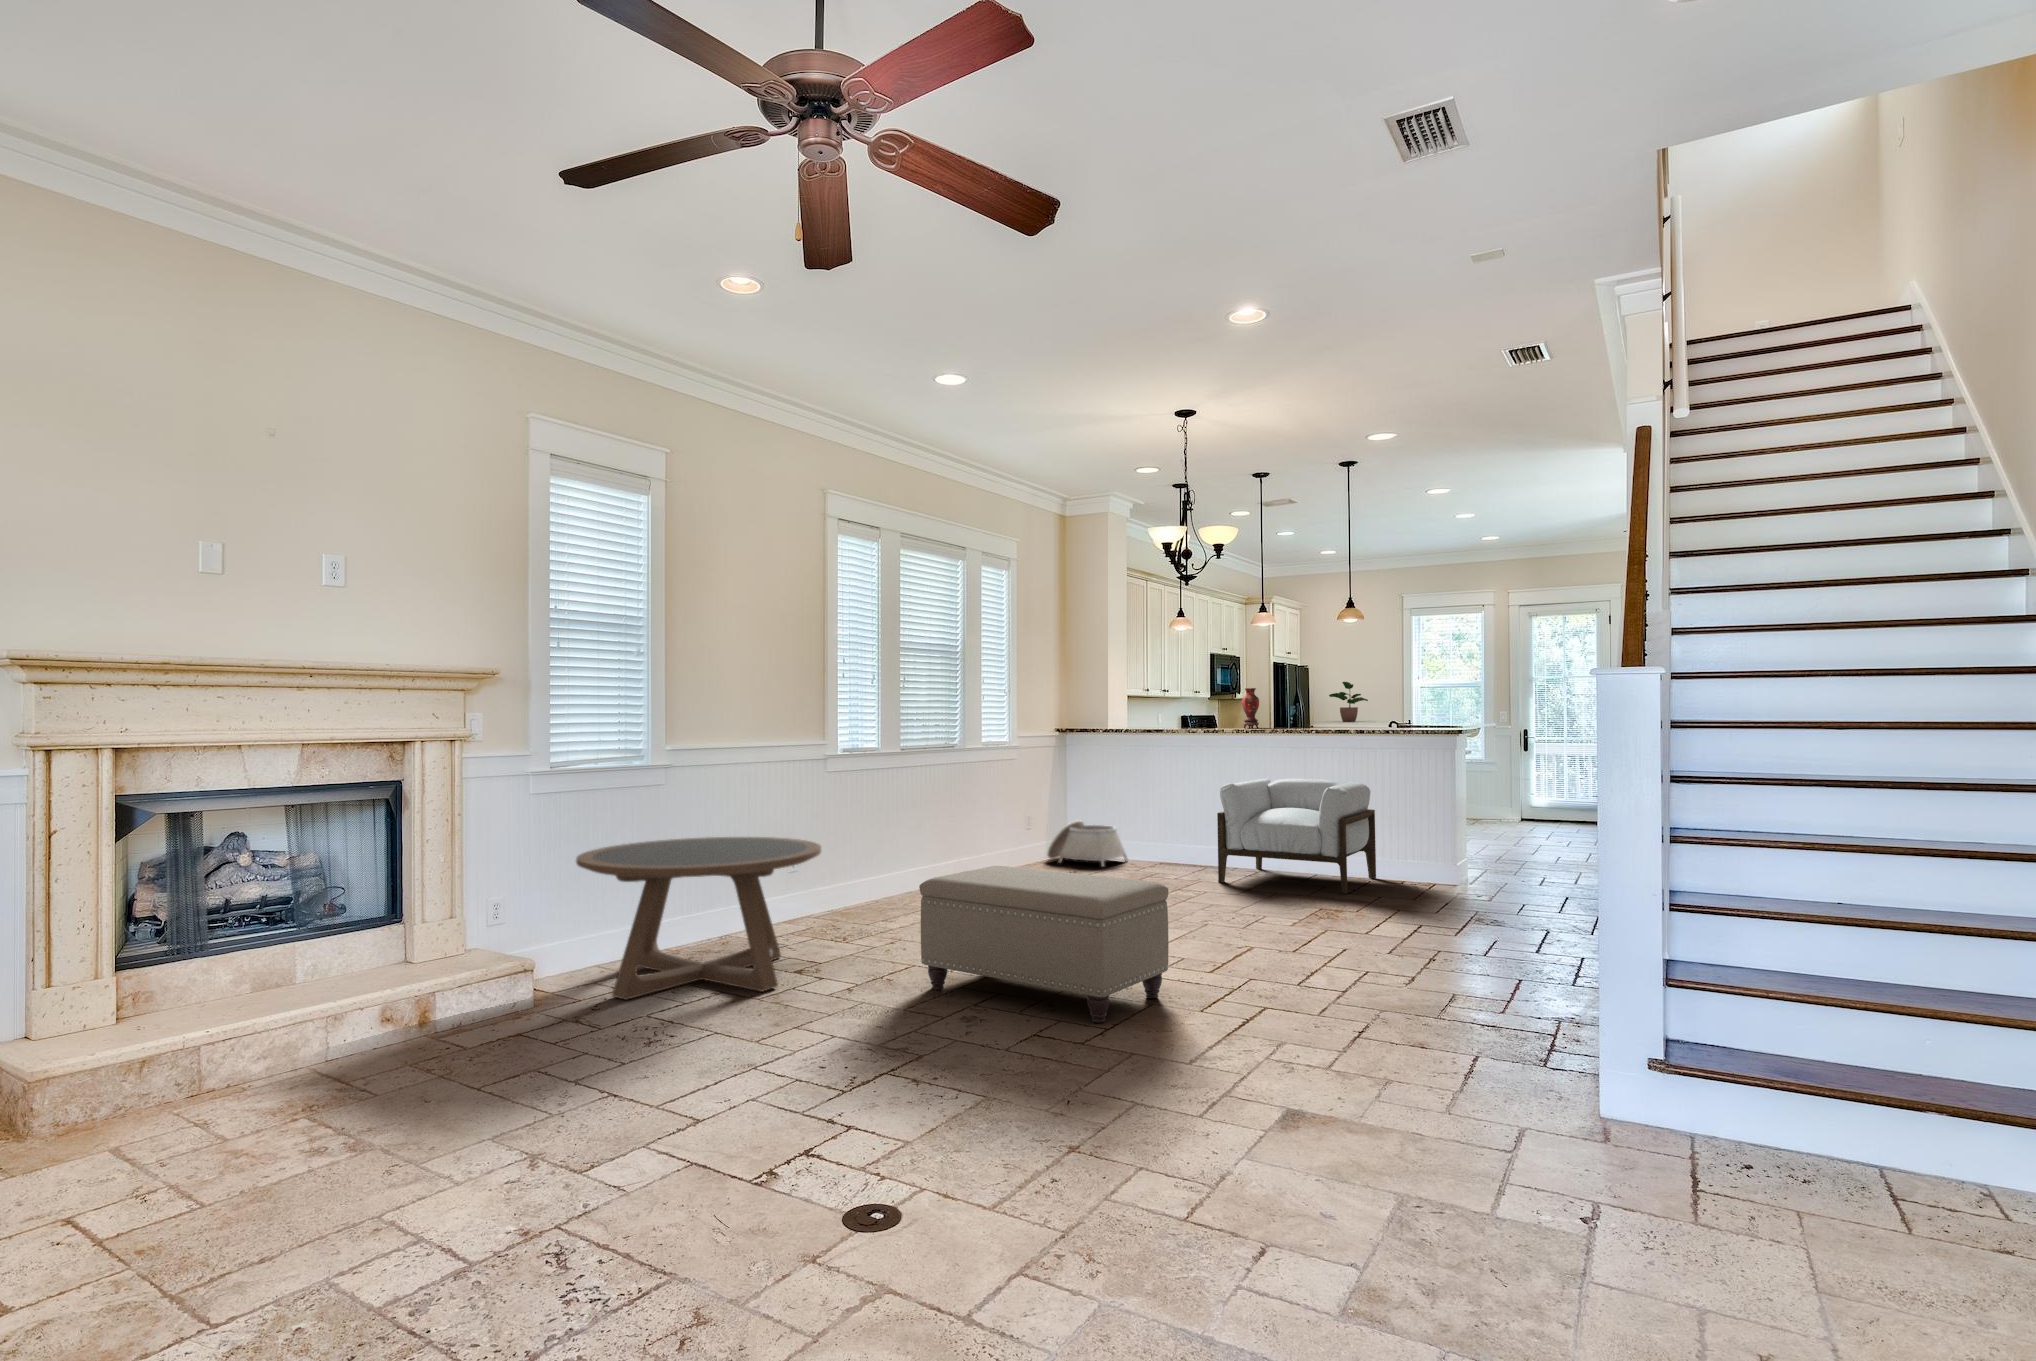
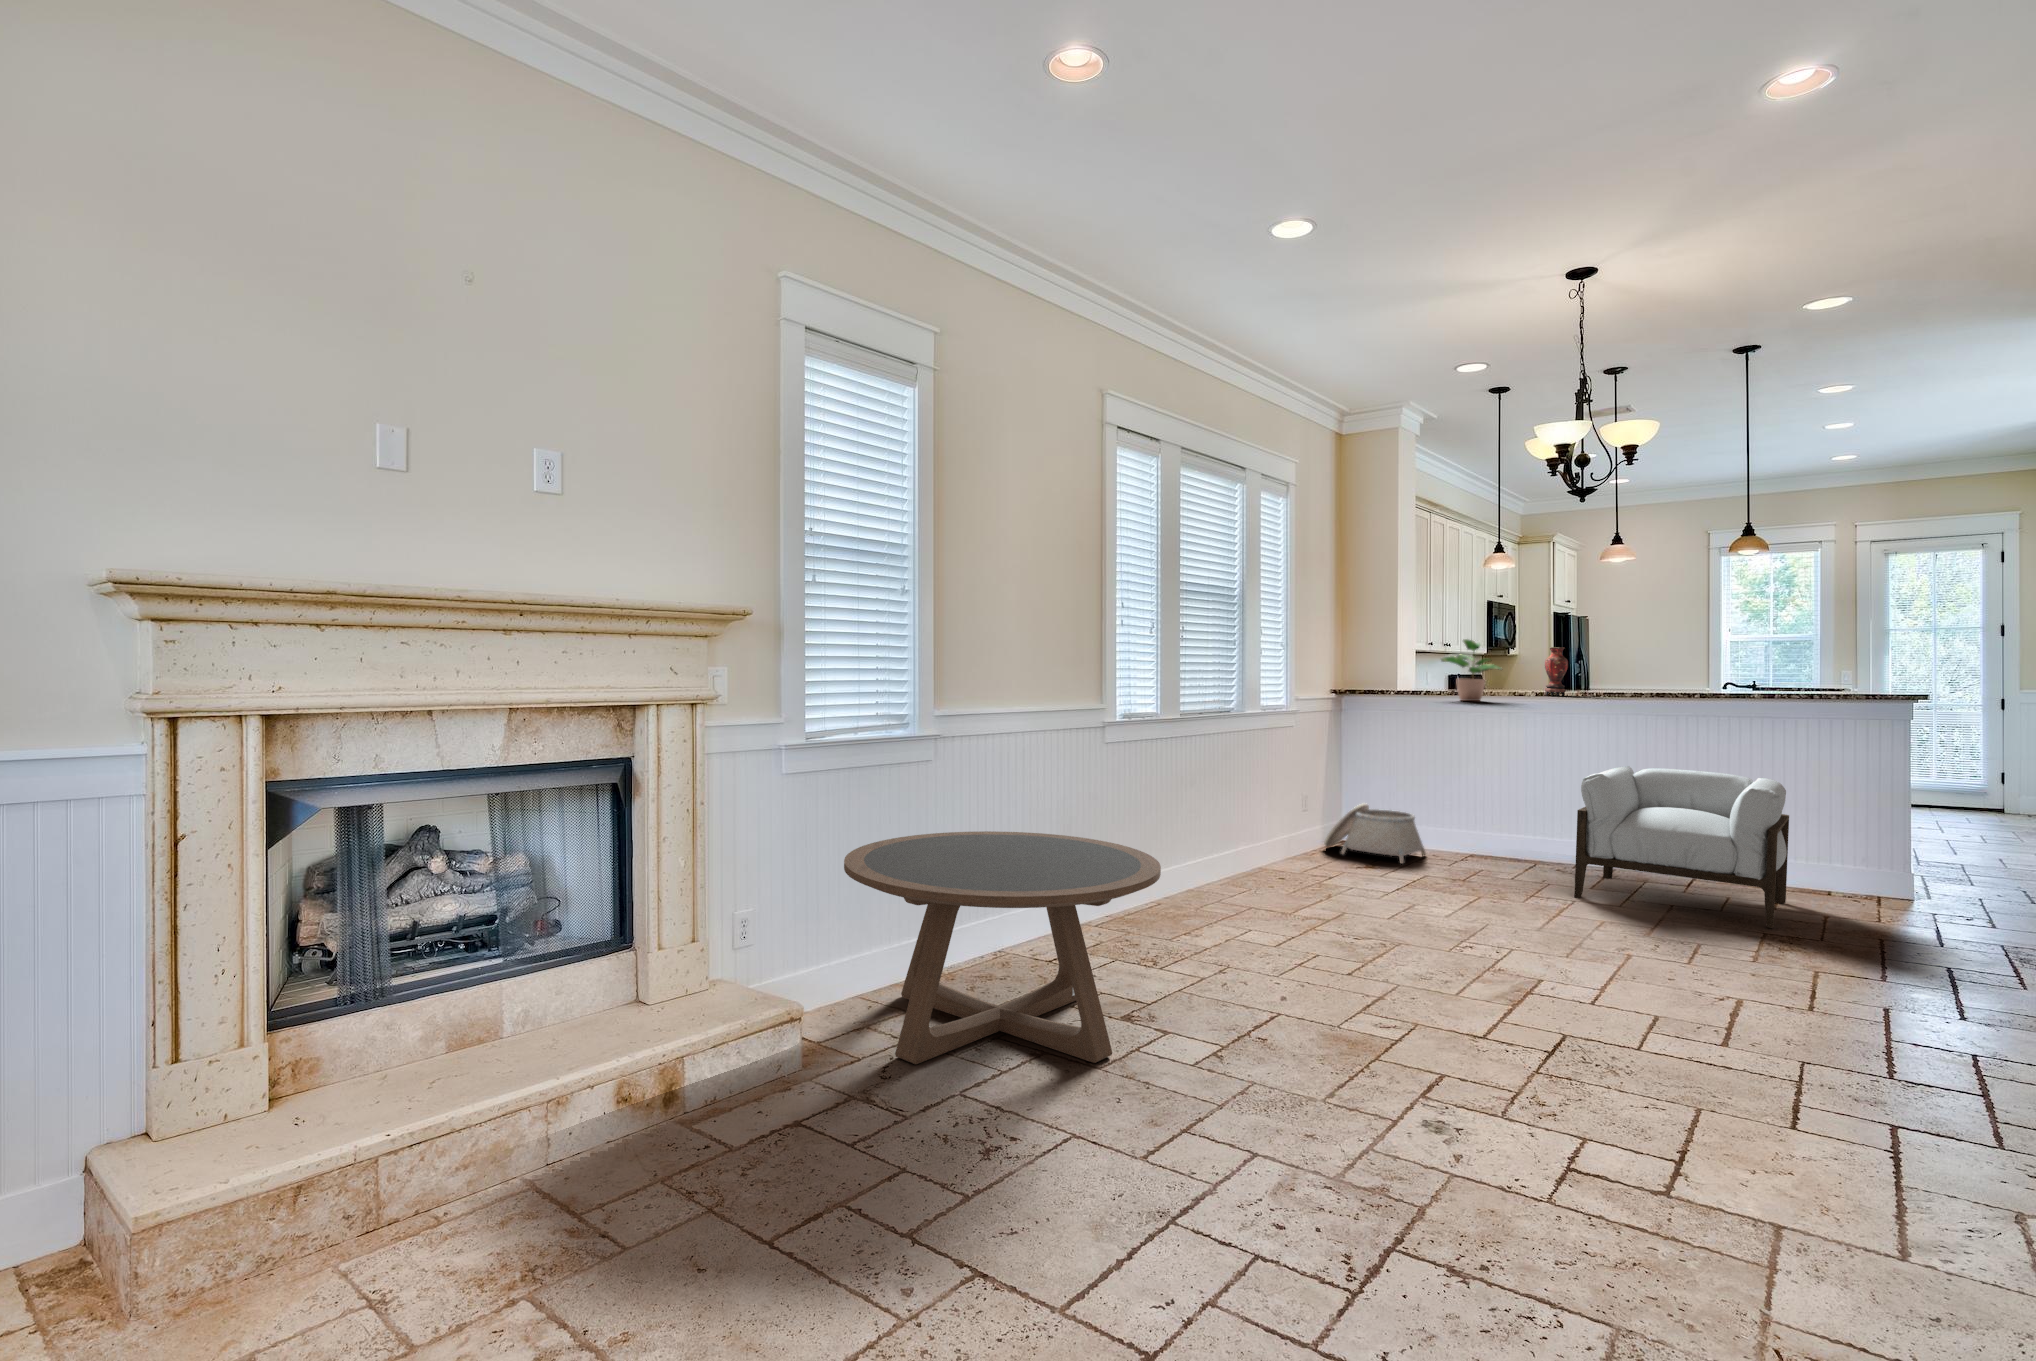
potted plant: present [1329,682,1368,722] -> present [1441,639,1502,701]
ottoman: present [919,866,1169,1023] -> none [1316,899,1714,1177]

